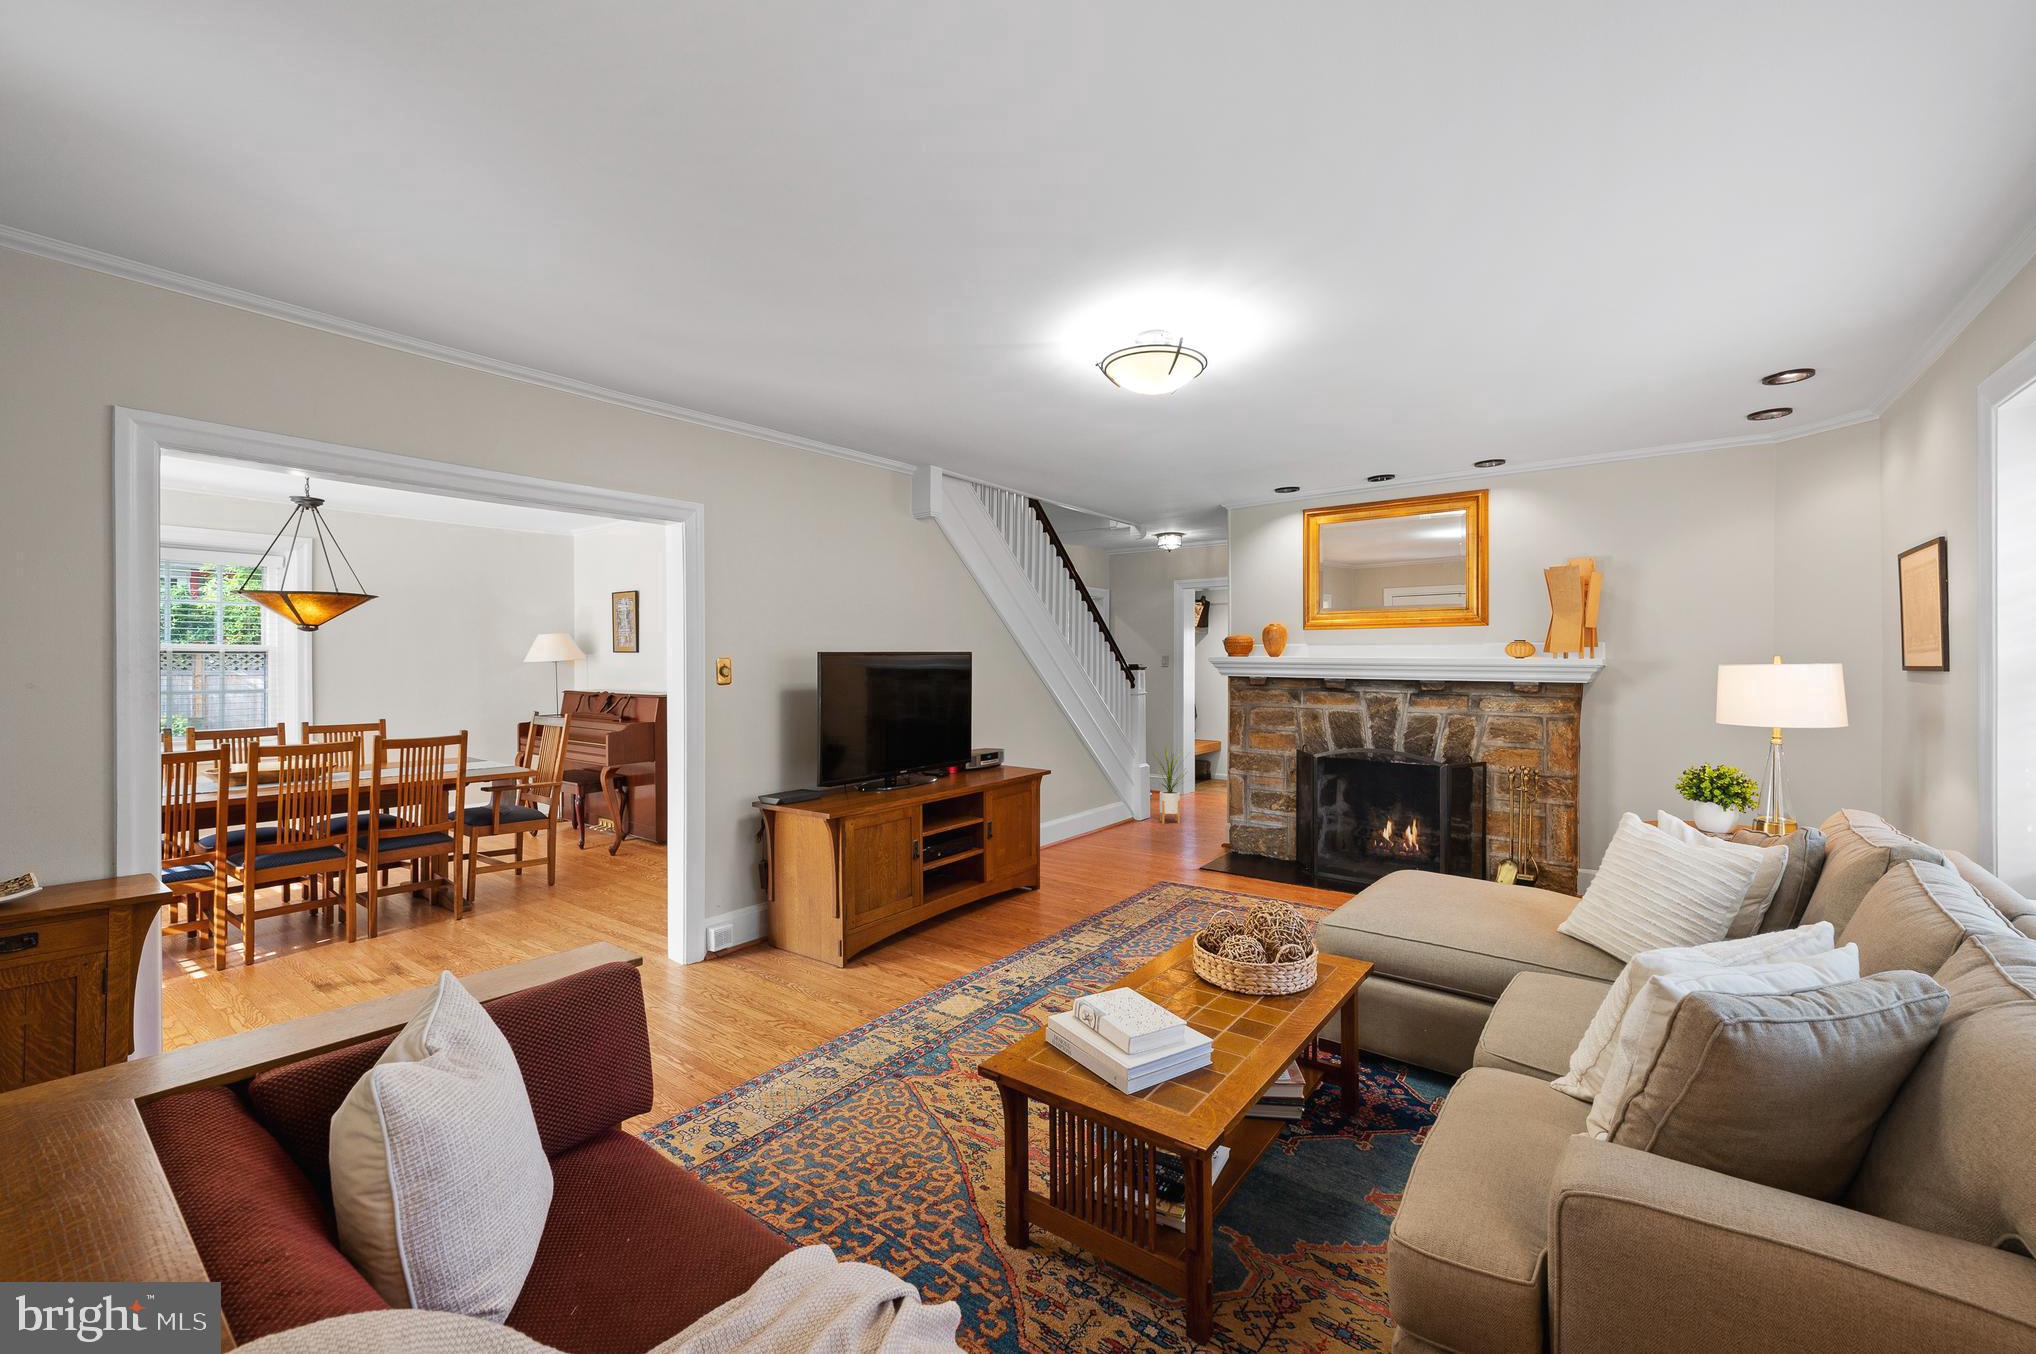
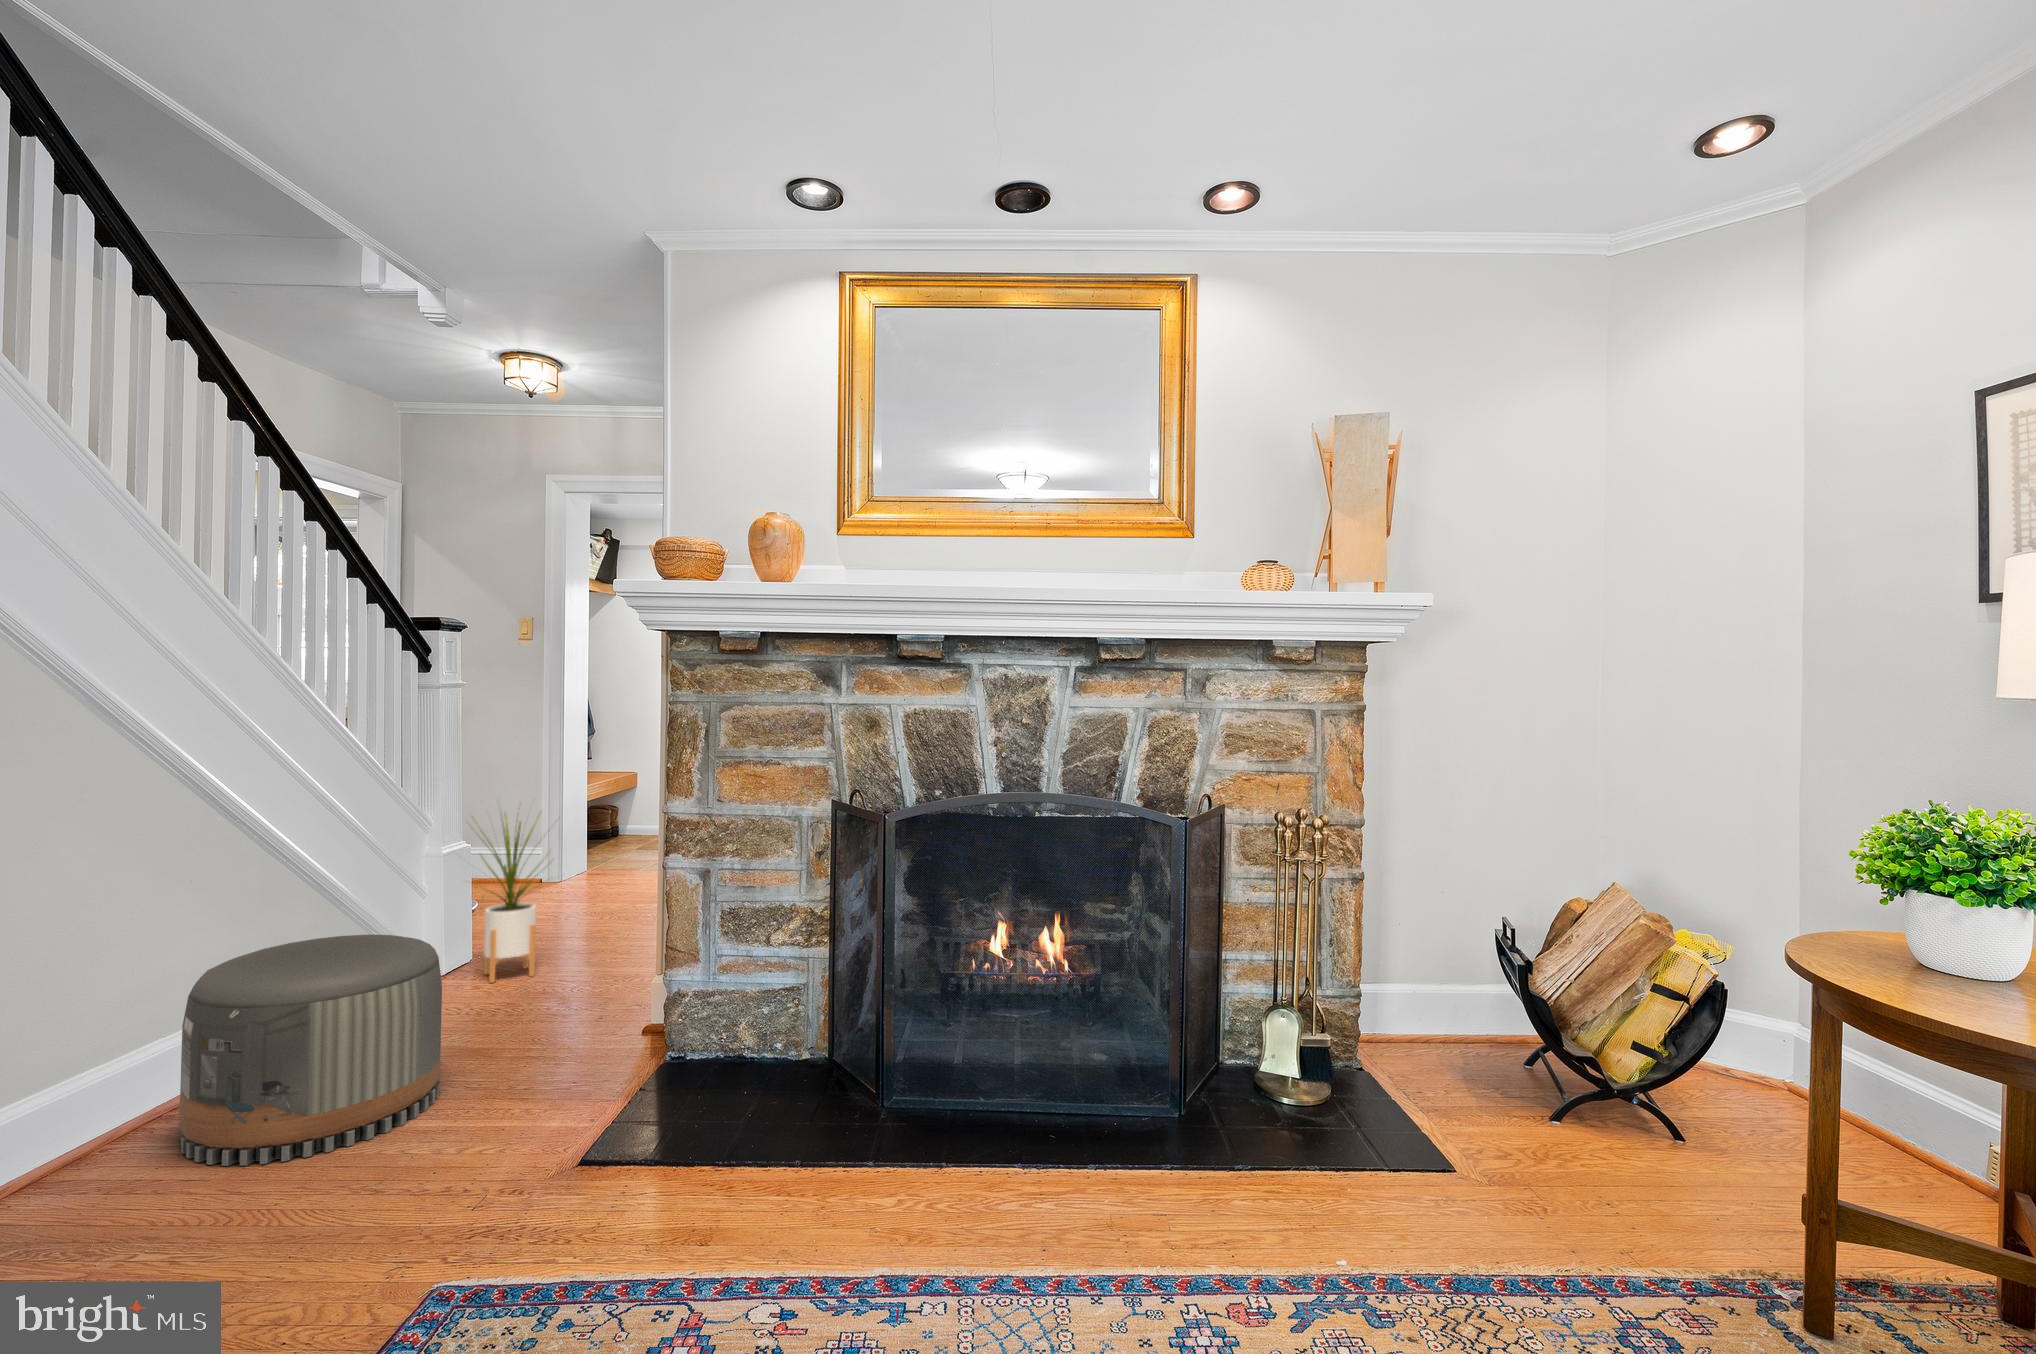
pouf: none [1079,789,1151,856] -> present [179,935,442,1166]

